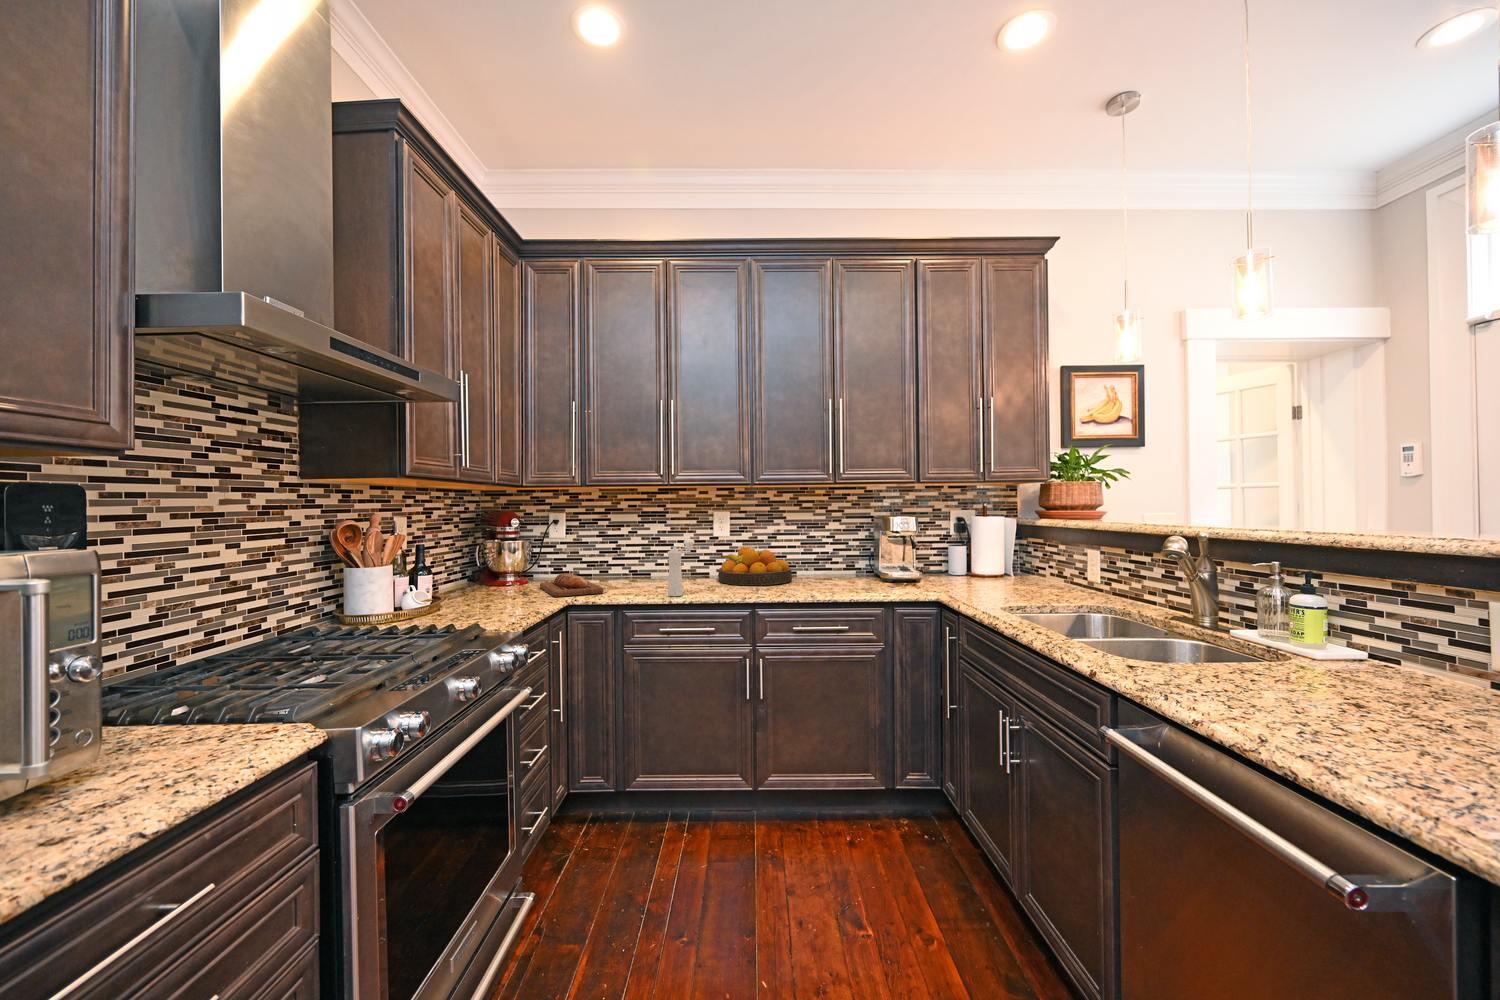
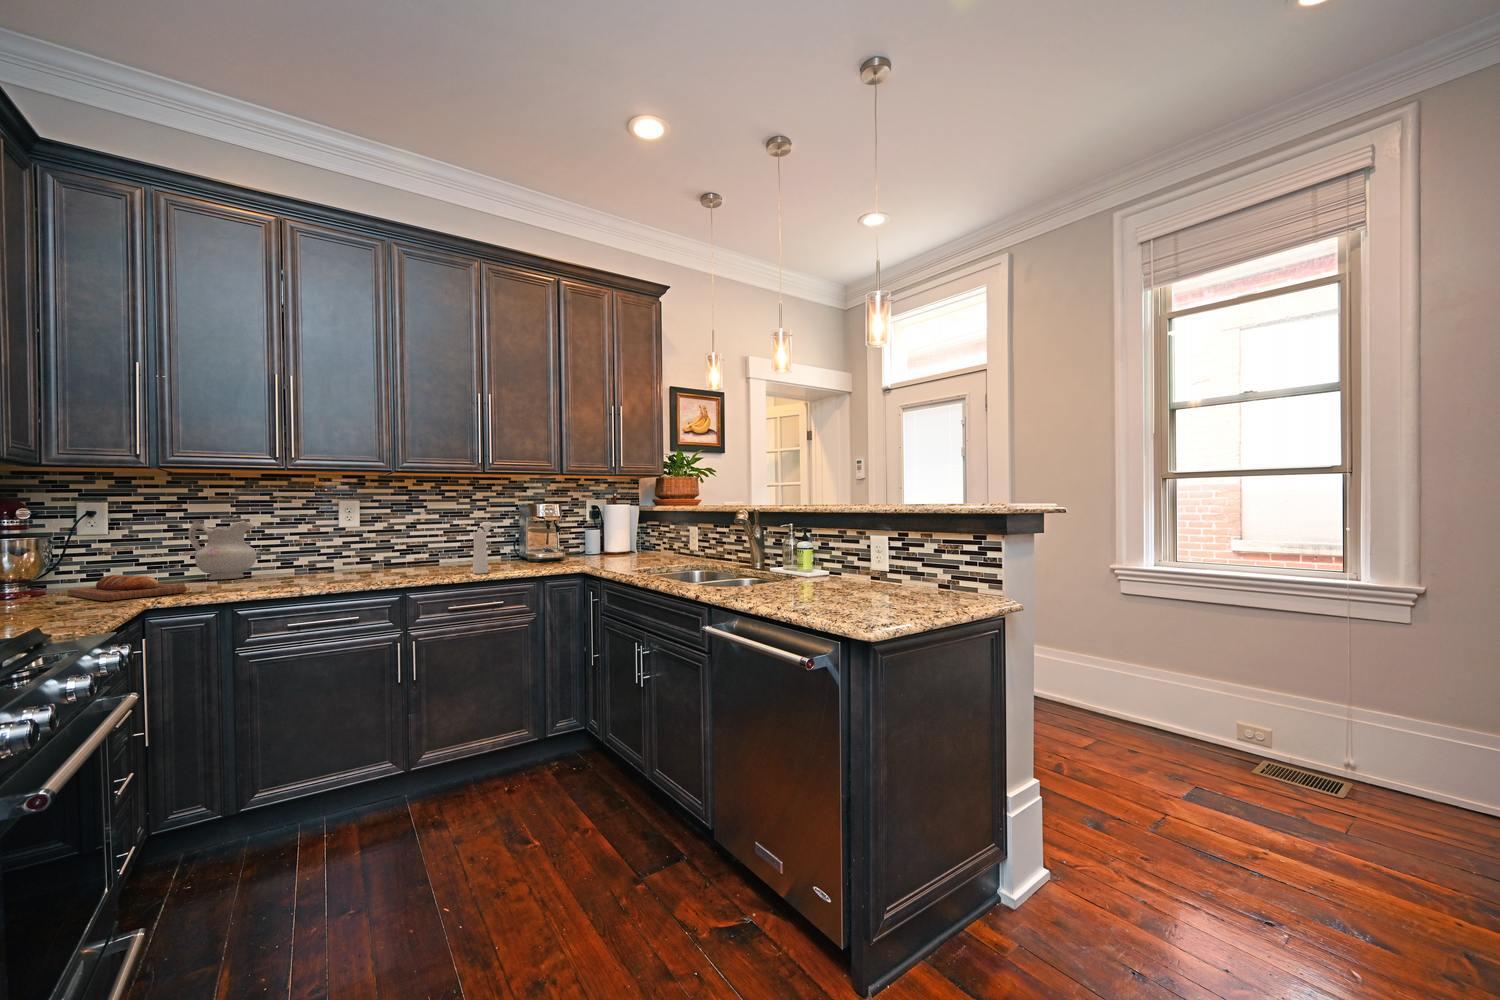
ceramic pitcher: none [611,528,654,580] -> present [189,521,256,580]
pepper mill: present [668,539,694,596] -> present [472,522,492,574]
fruit bowl: present [718,547,792,585] -> none [347,536,435,574]

